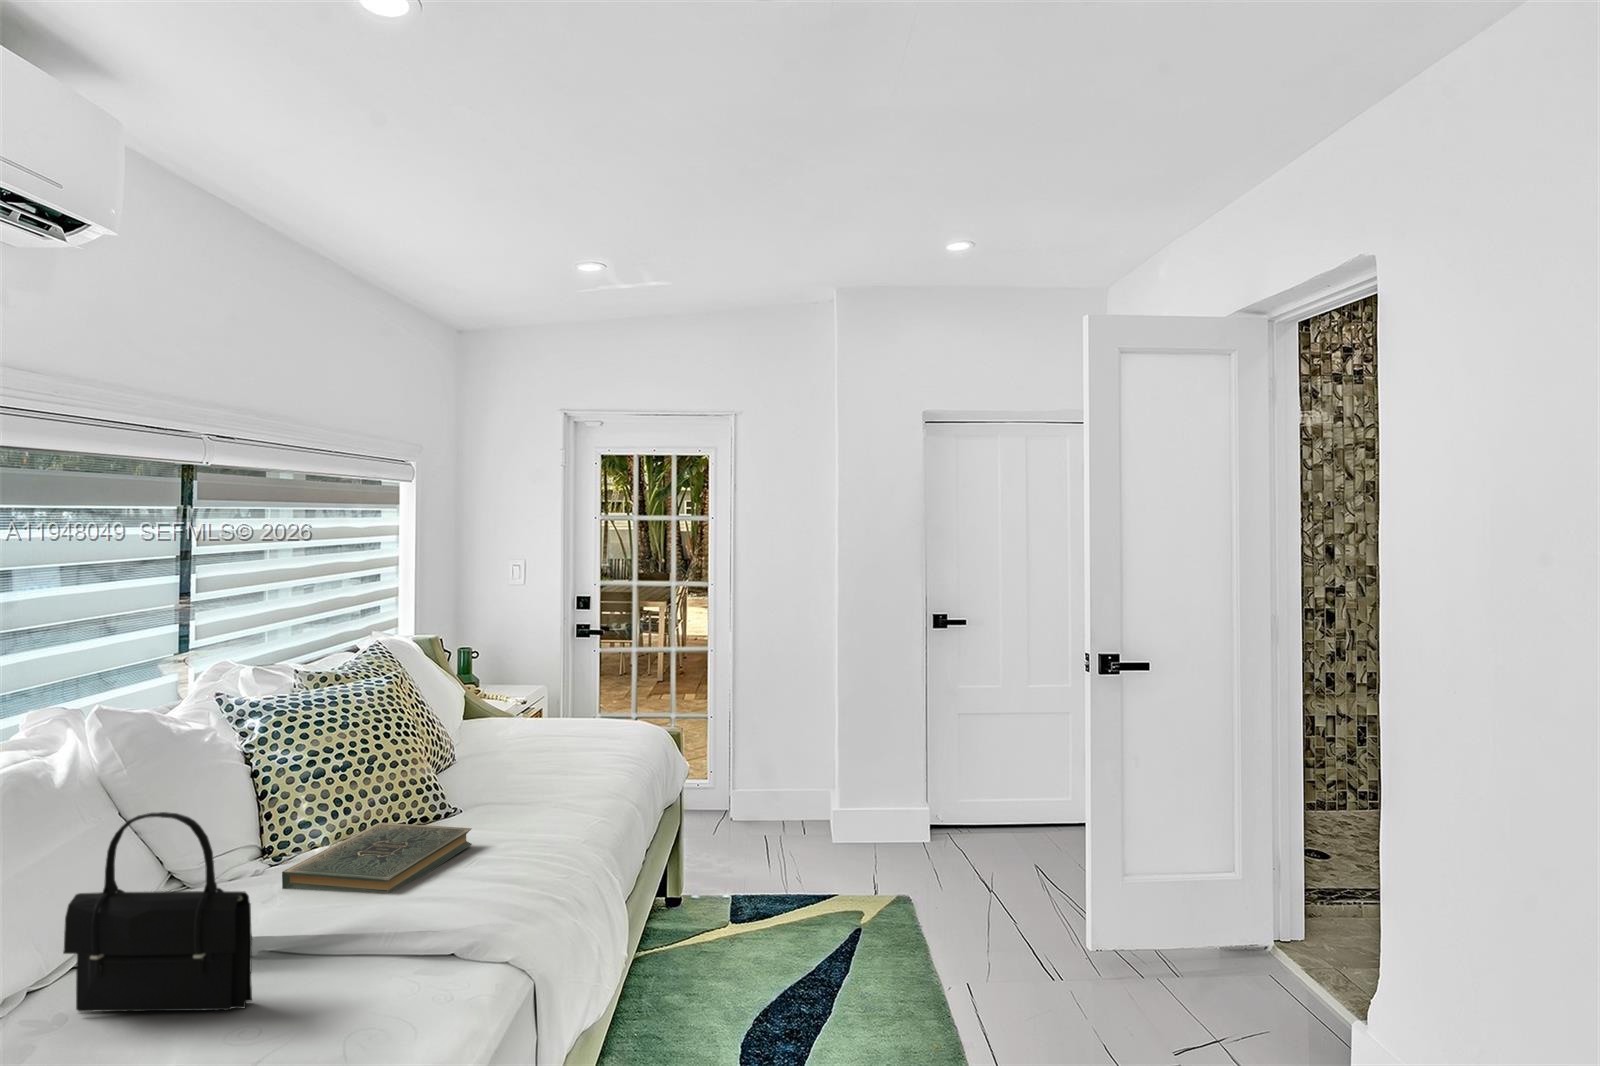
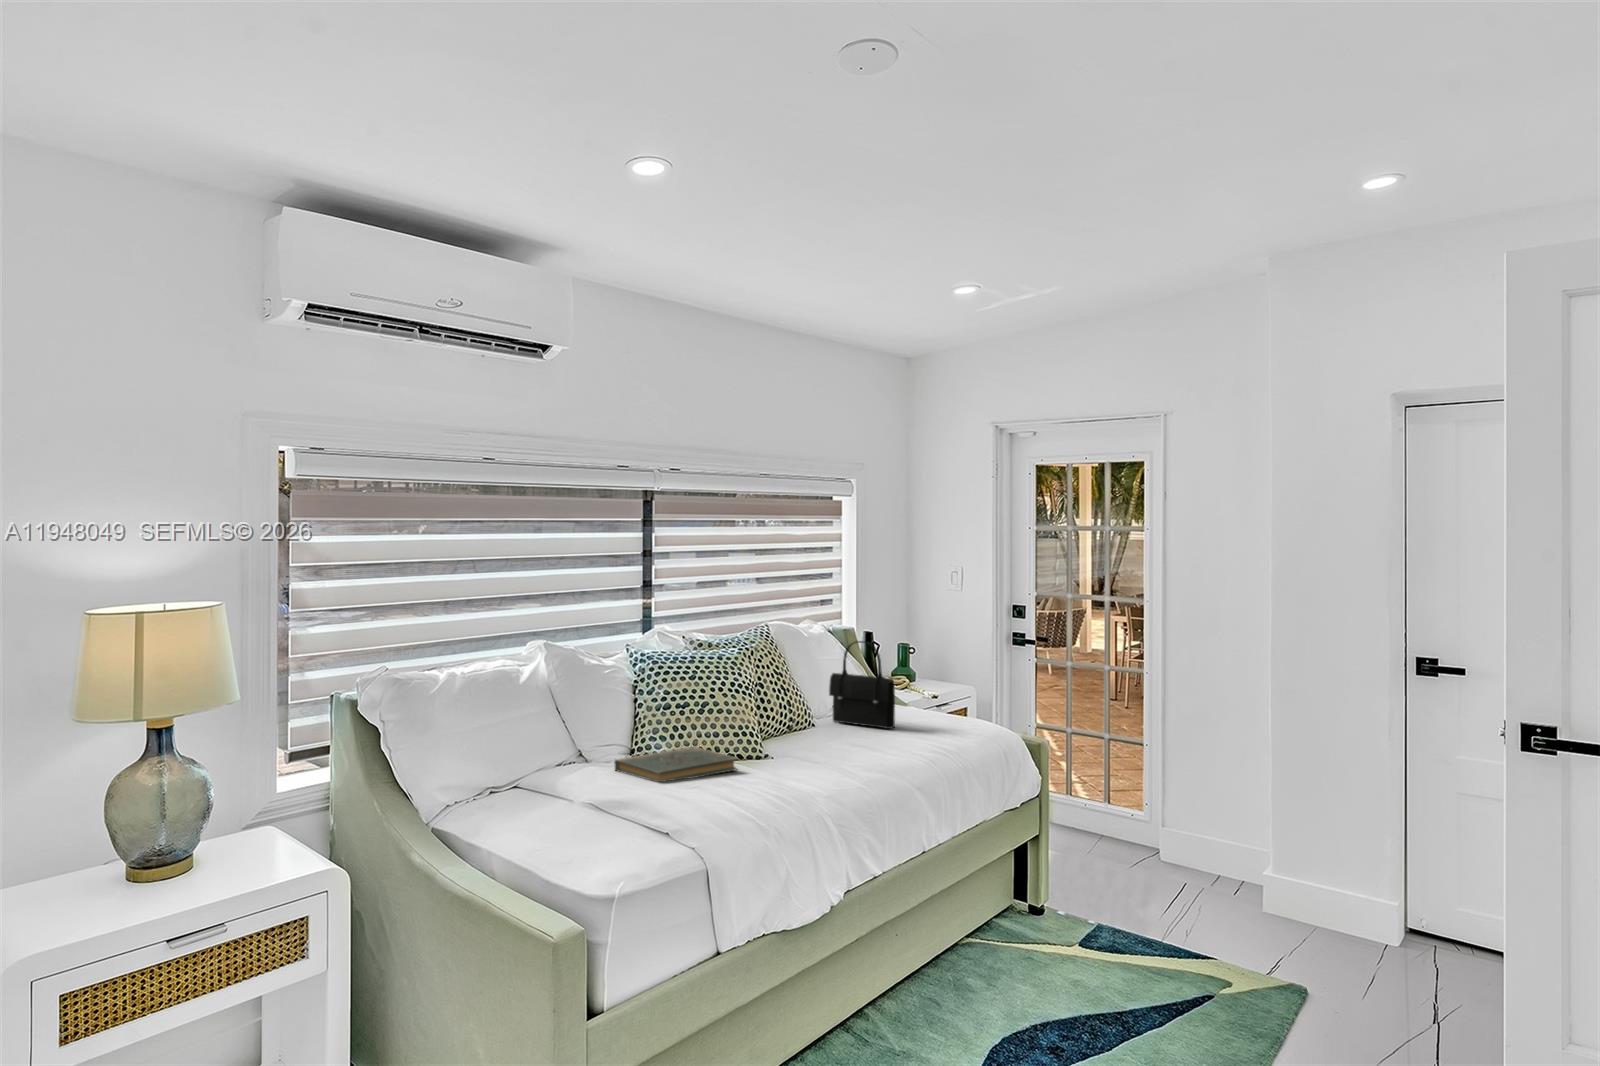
handbag: present [63,812,252,1012] -> present [829,641,895,729]

